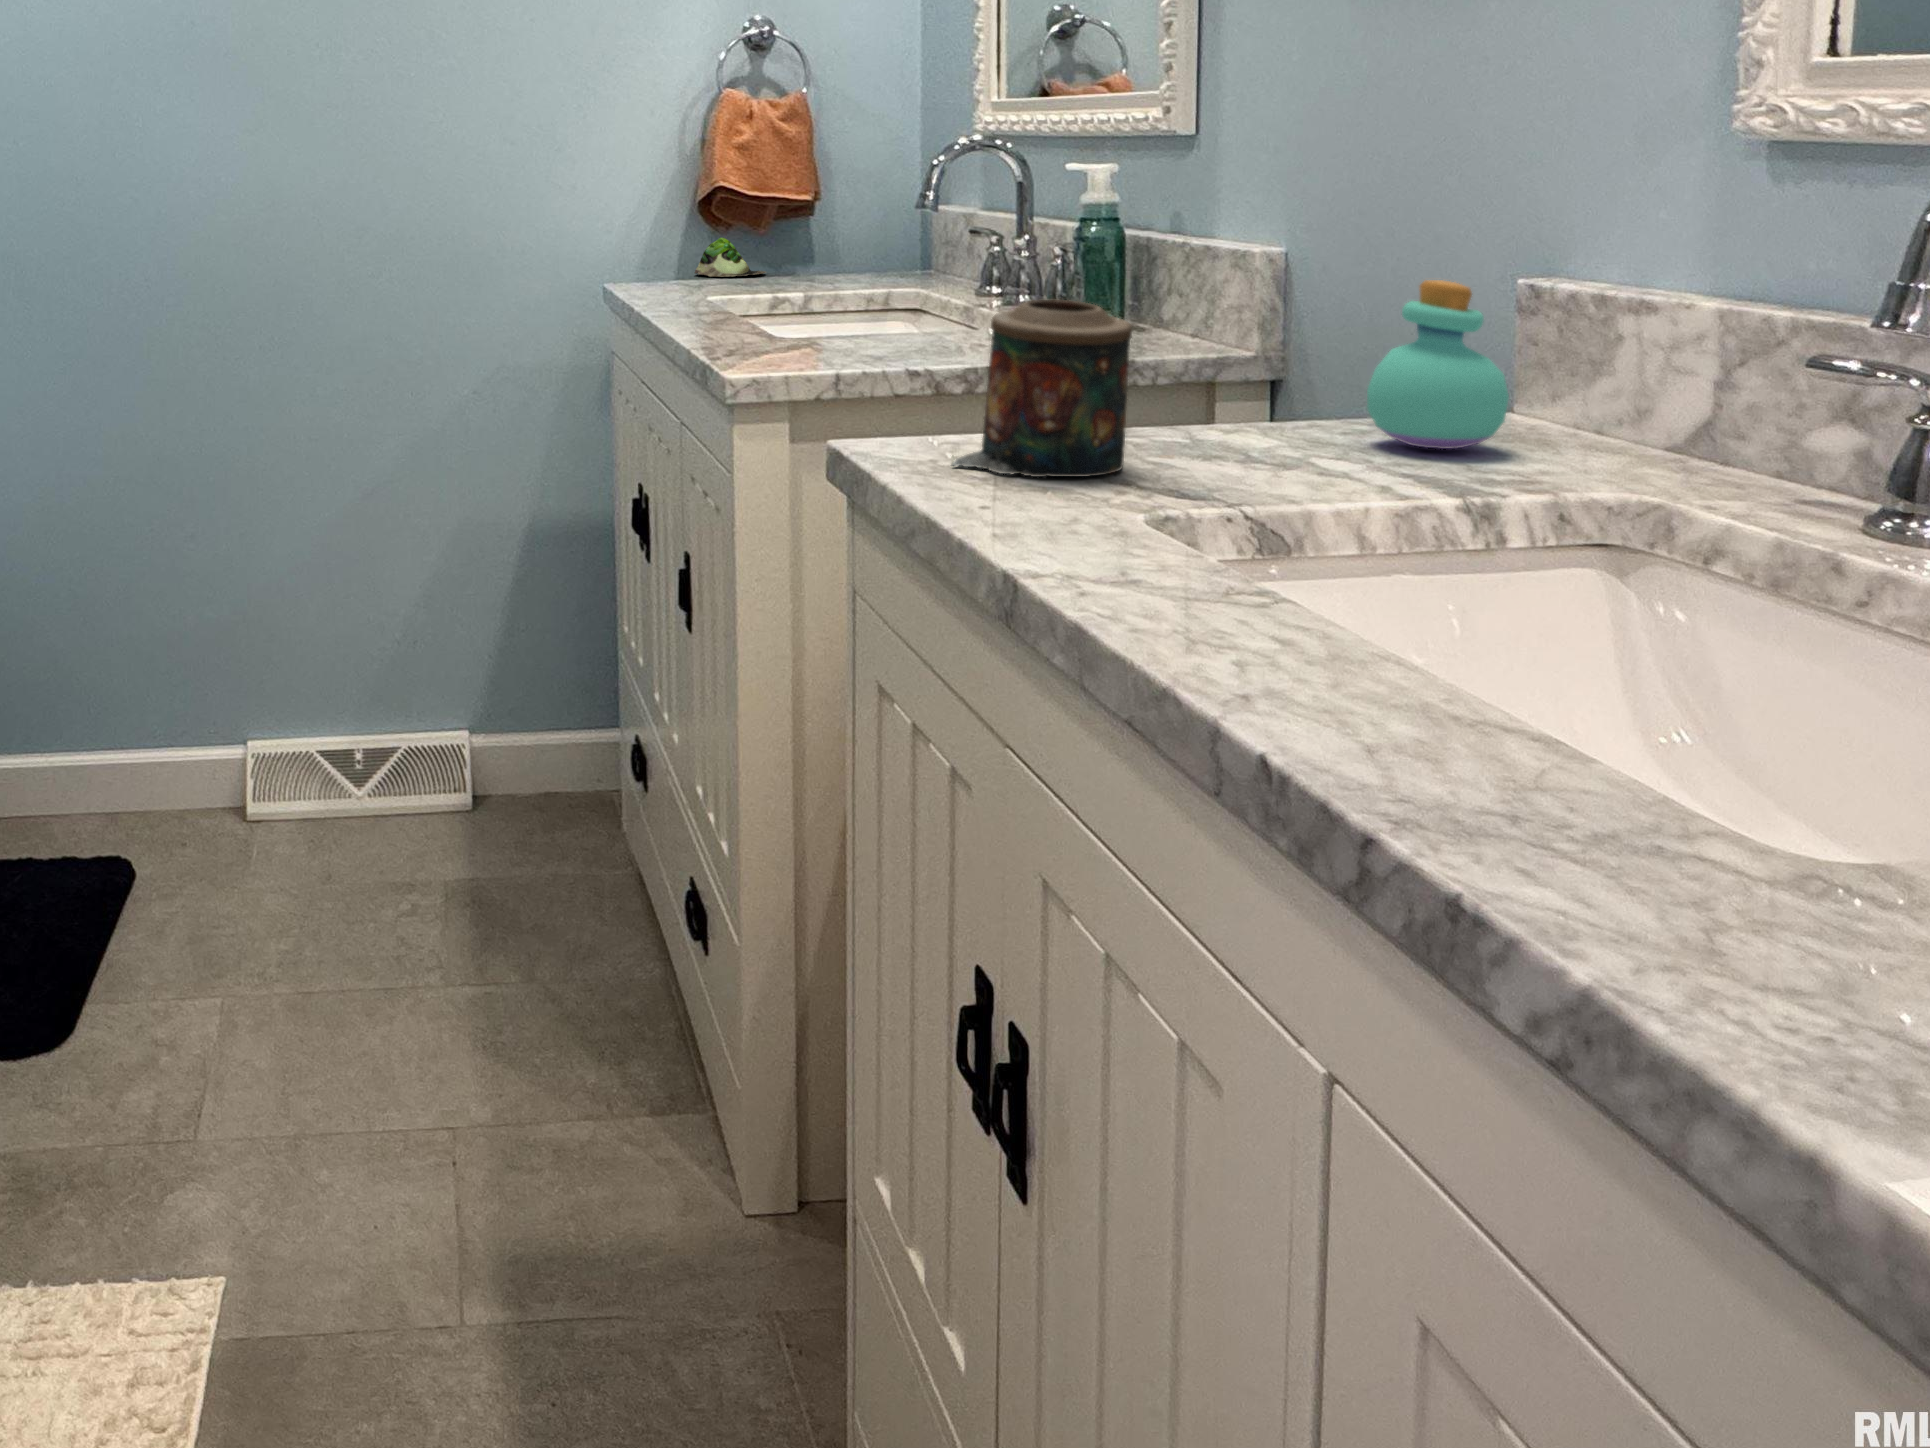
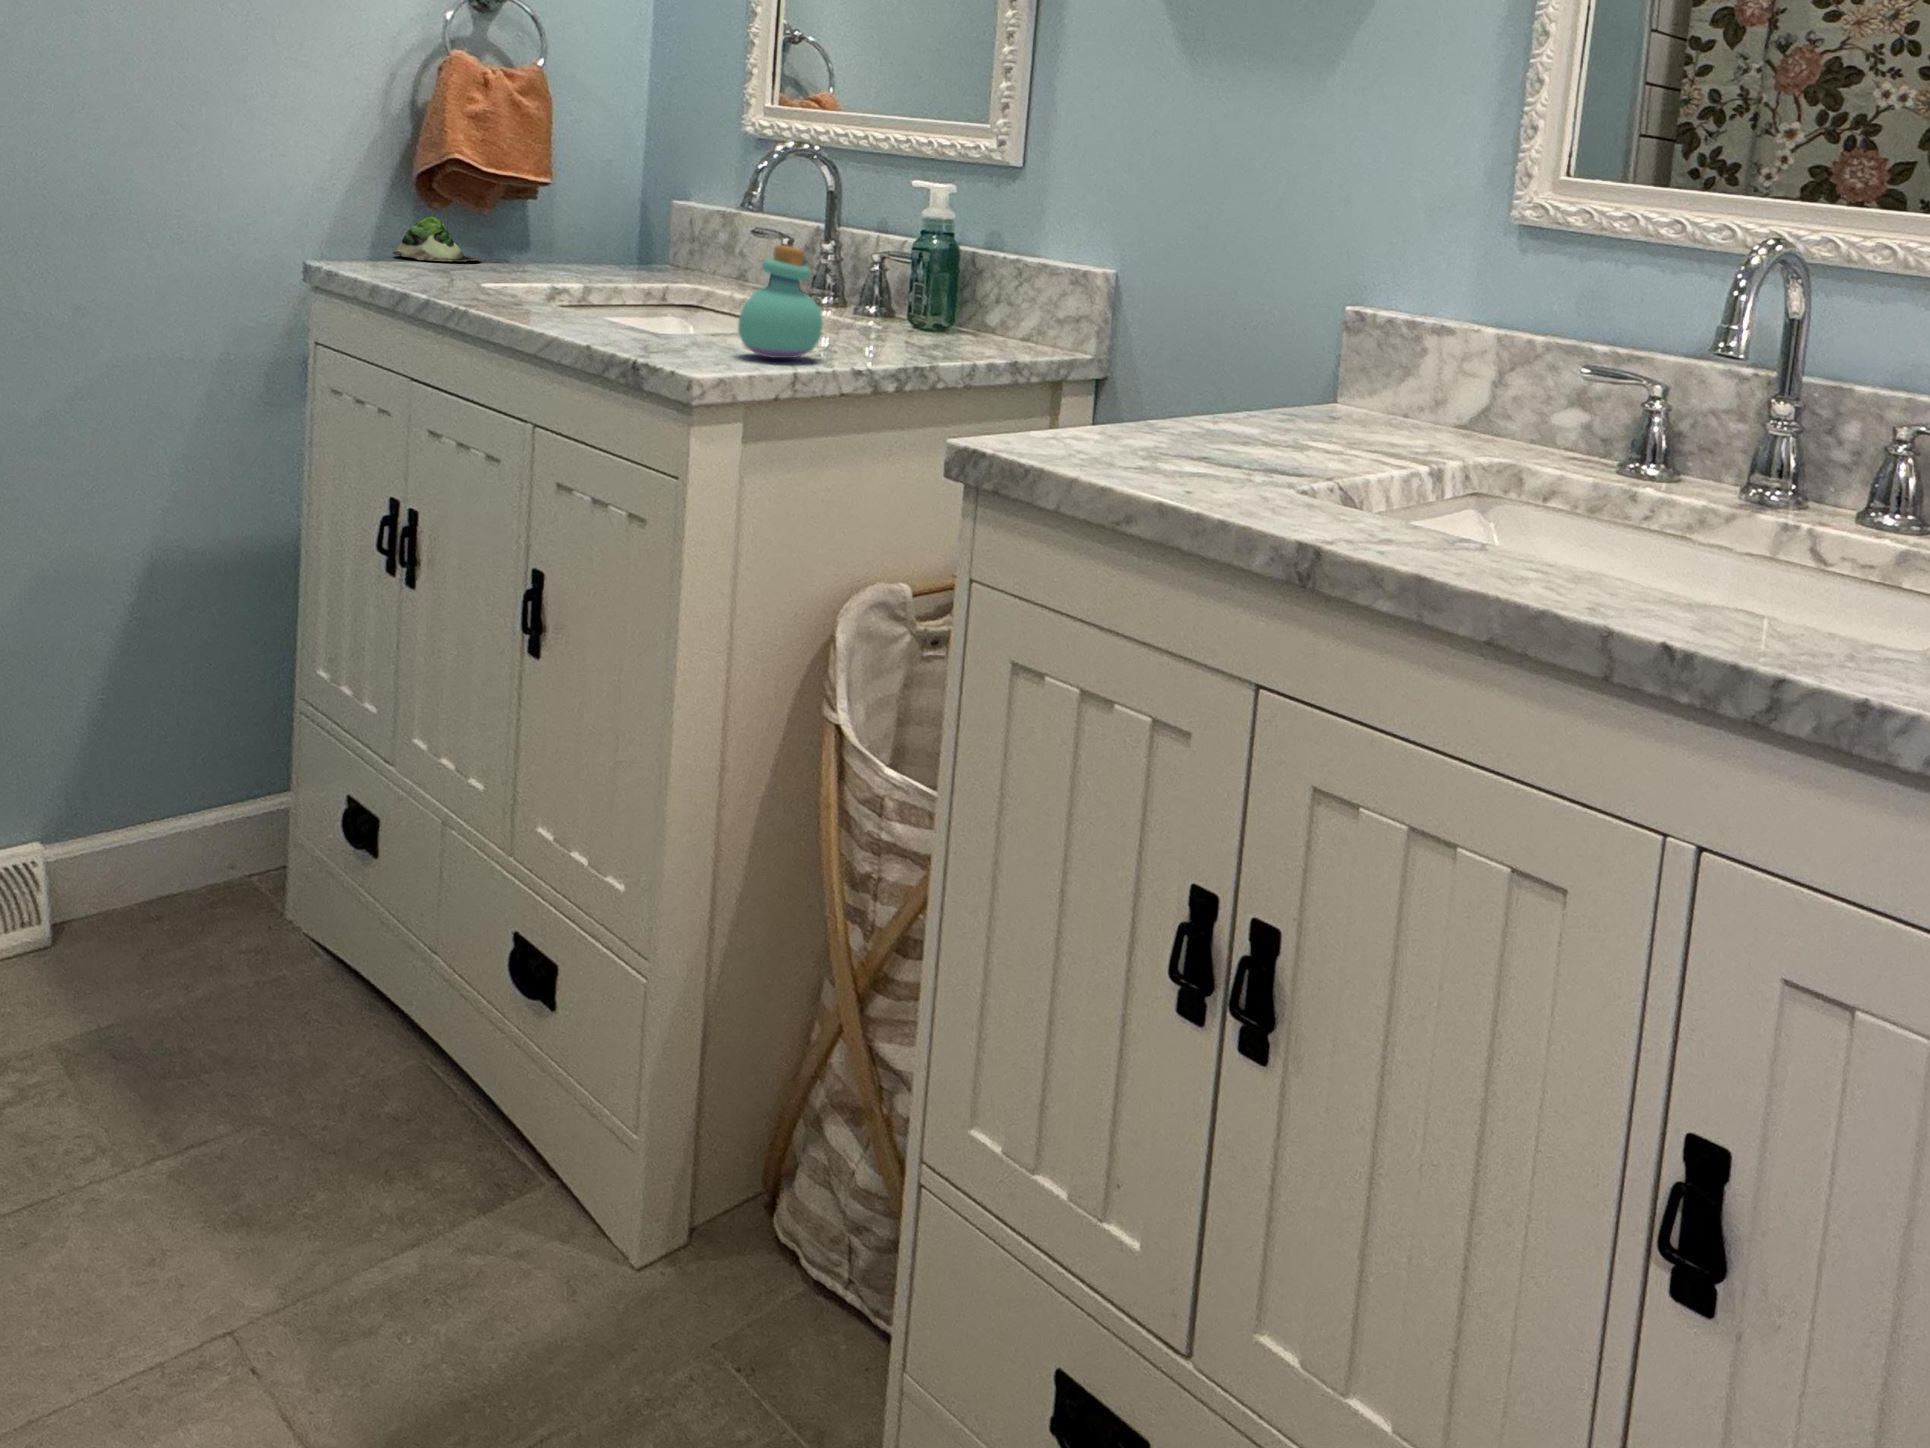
perfume bottle: present [1367,280,1509,449] -> present [738,245,823,358]
candle: present [952,300,1132,477] -> none [1099,313,1236,465]

